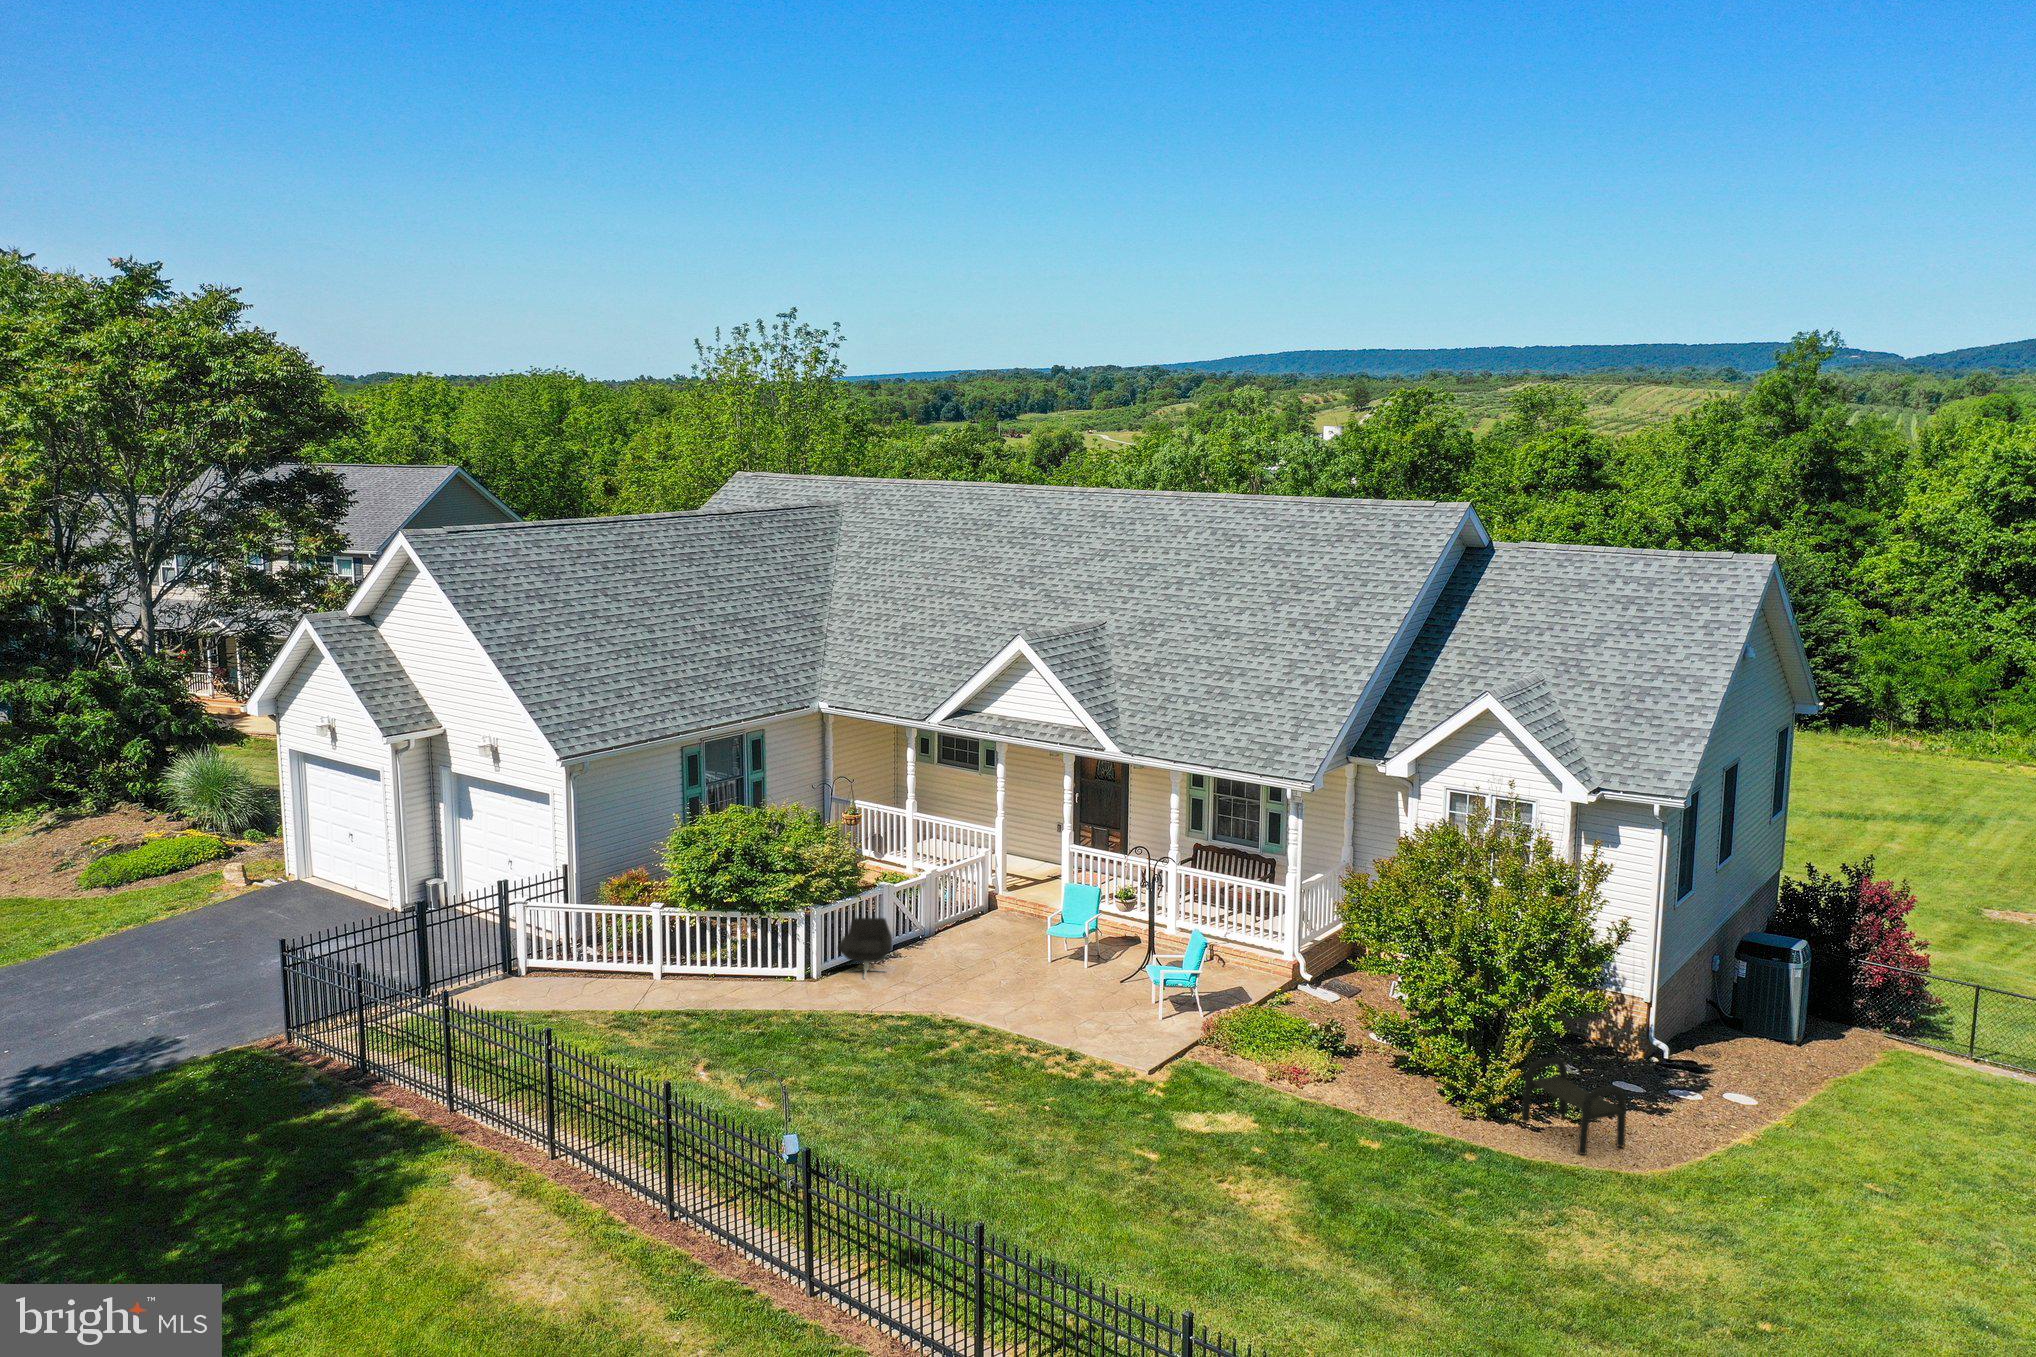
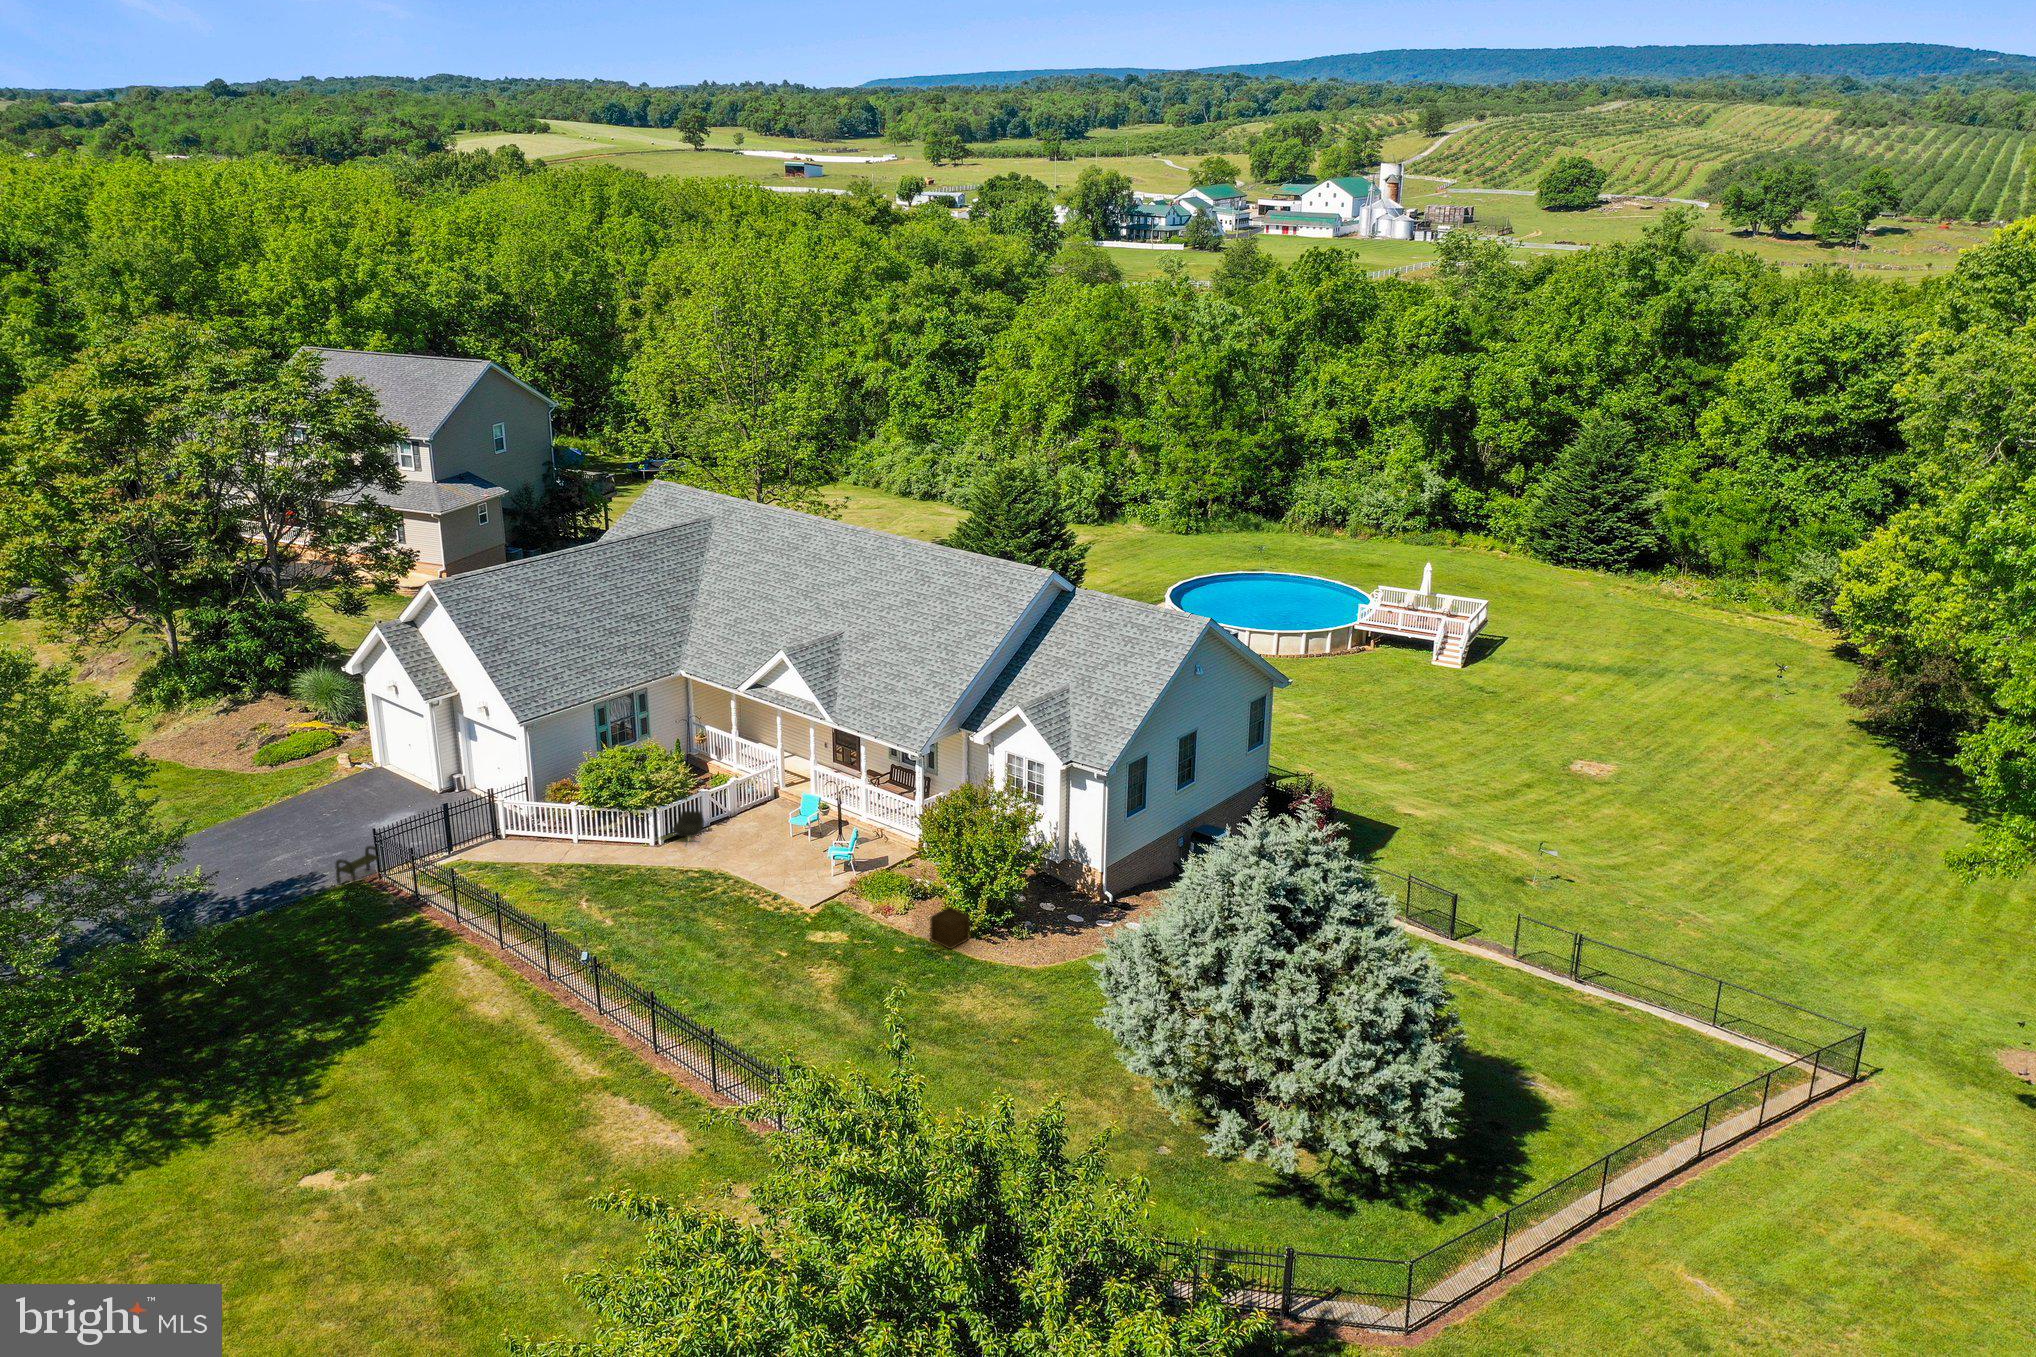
wooden crate: none [1428,1050,1508,1136] -> present [930,907,970,949]
bench: present [1521,1058,1626,1155] -> present [335,846,378,888]

